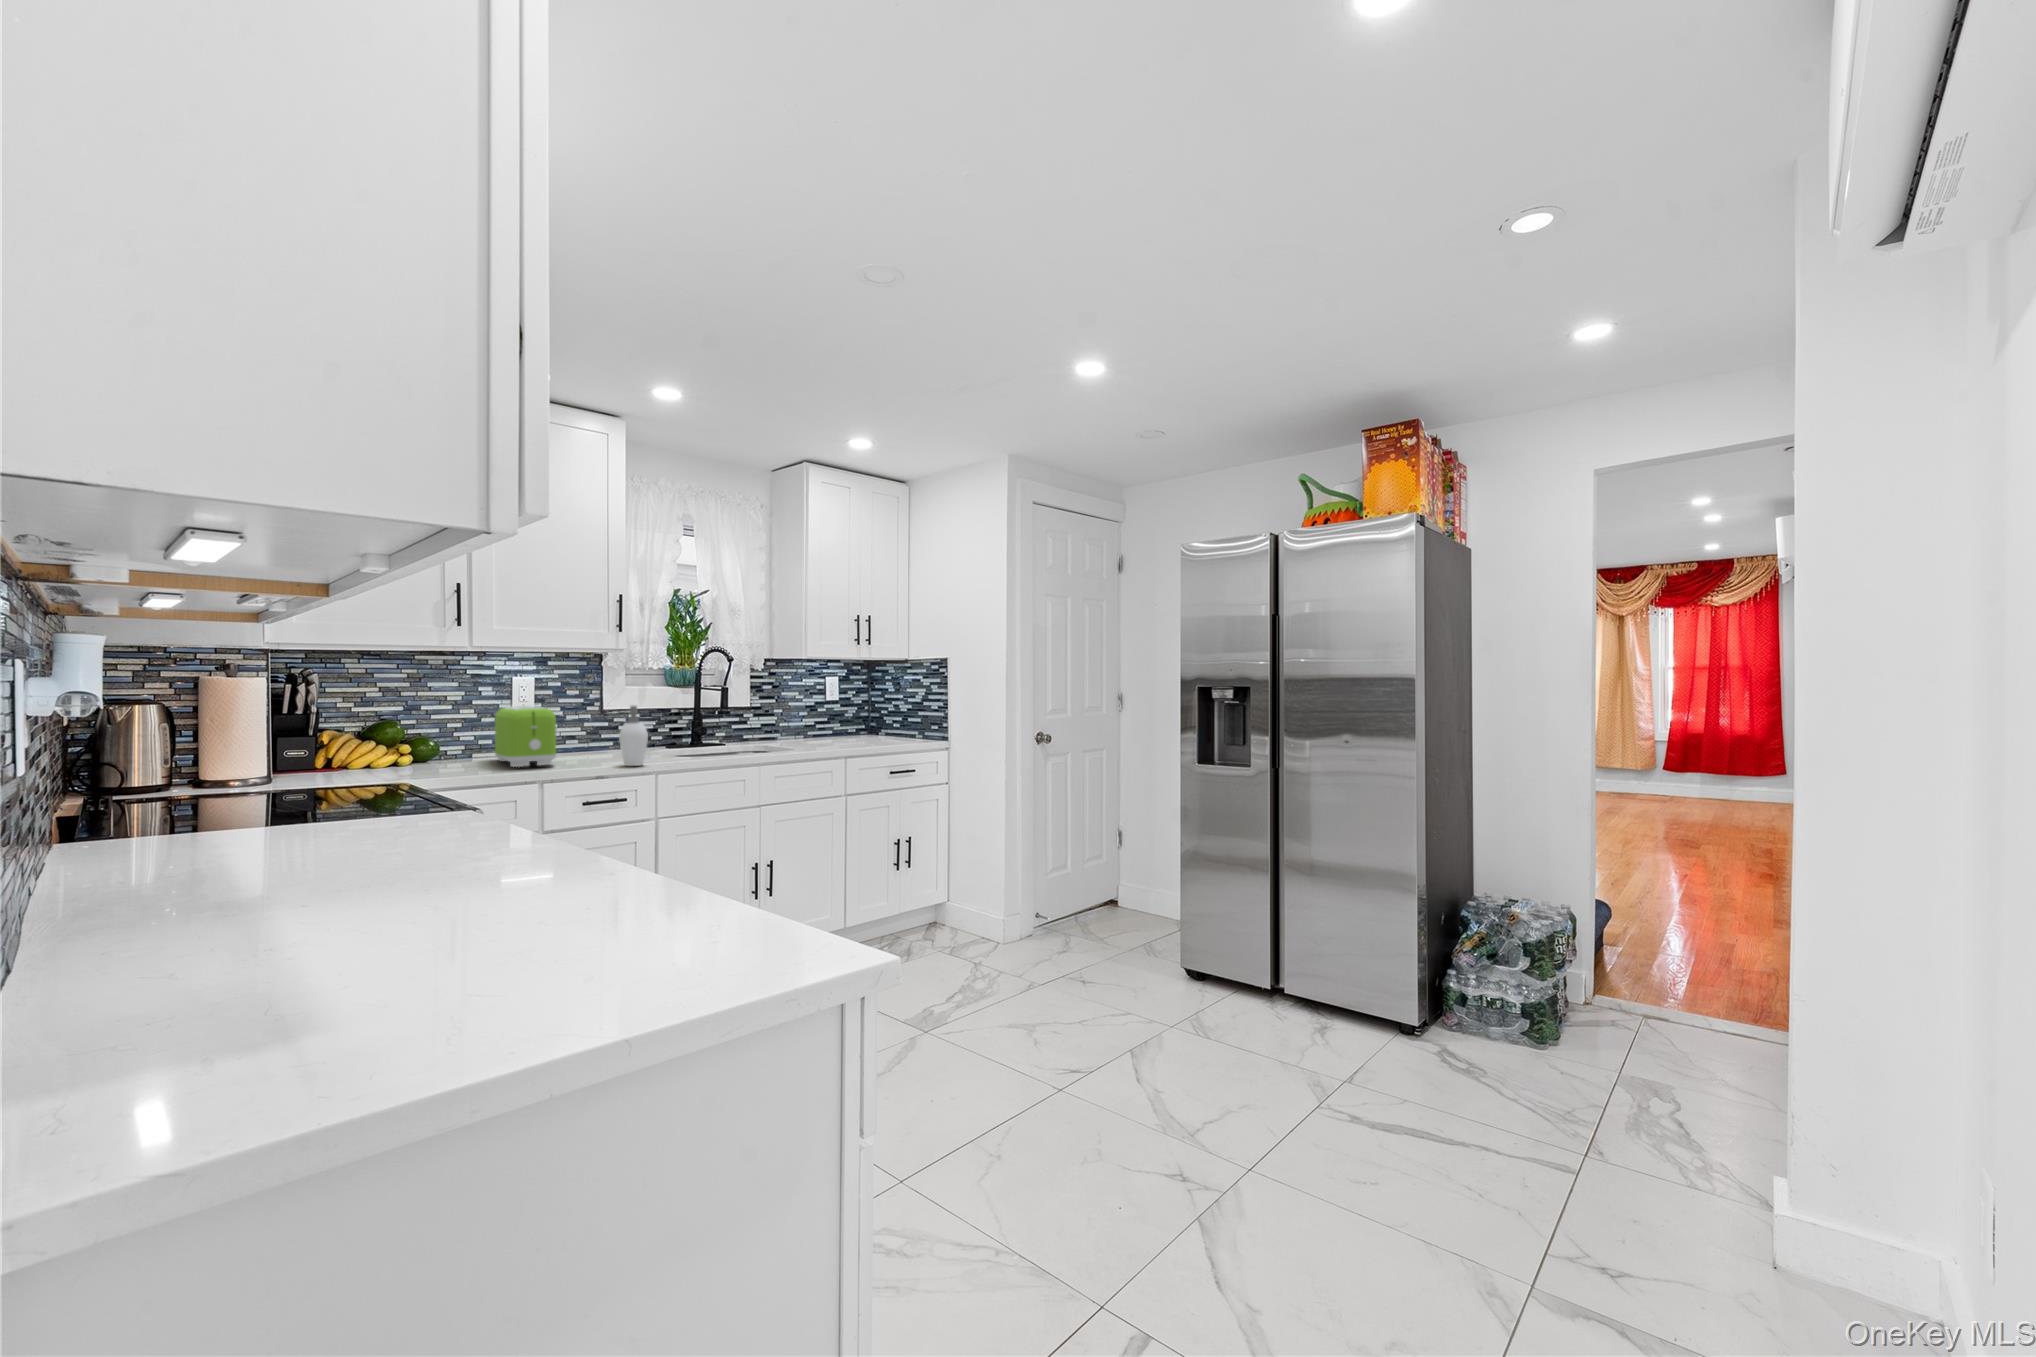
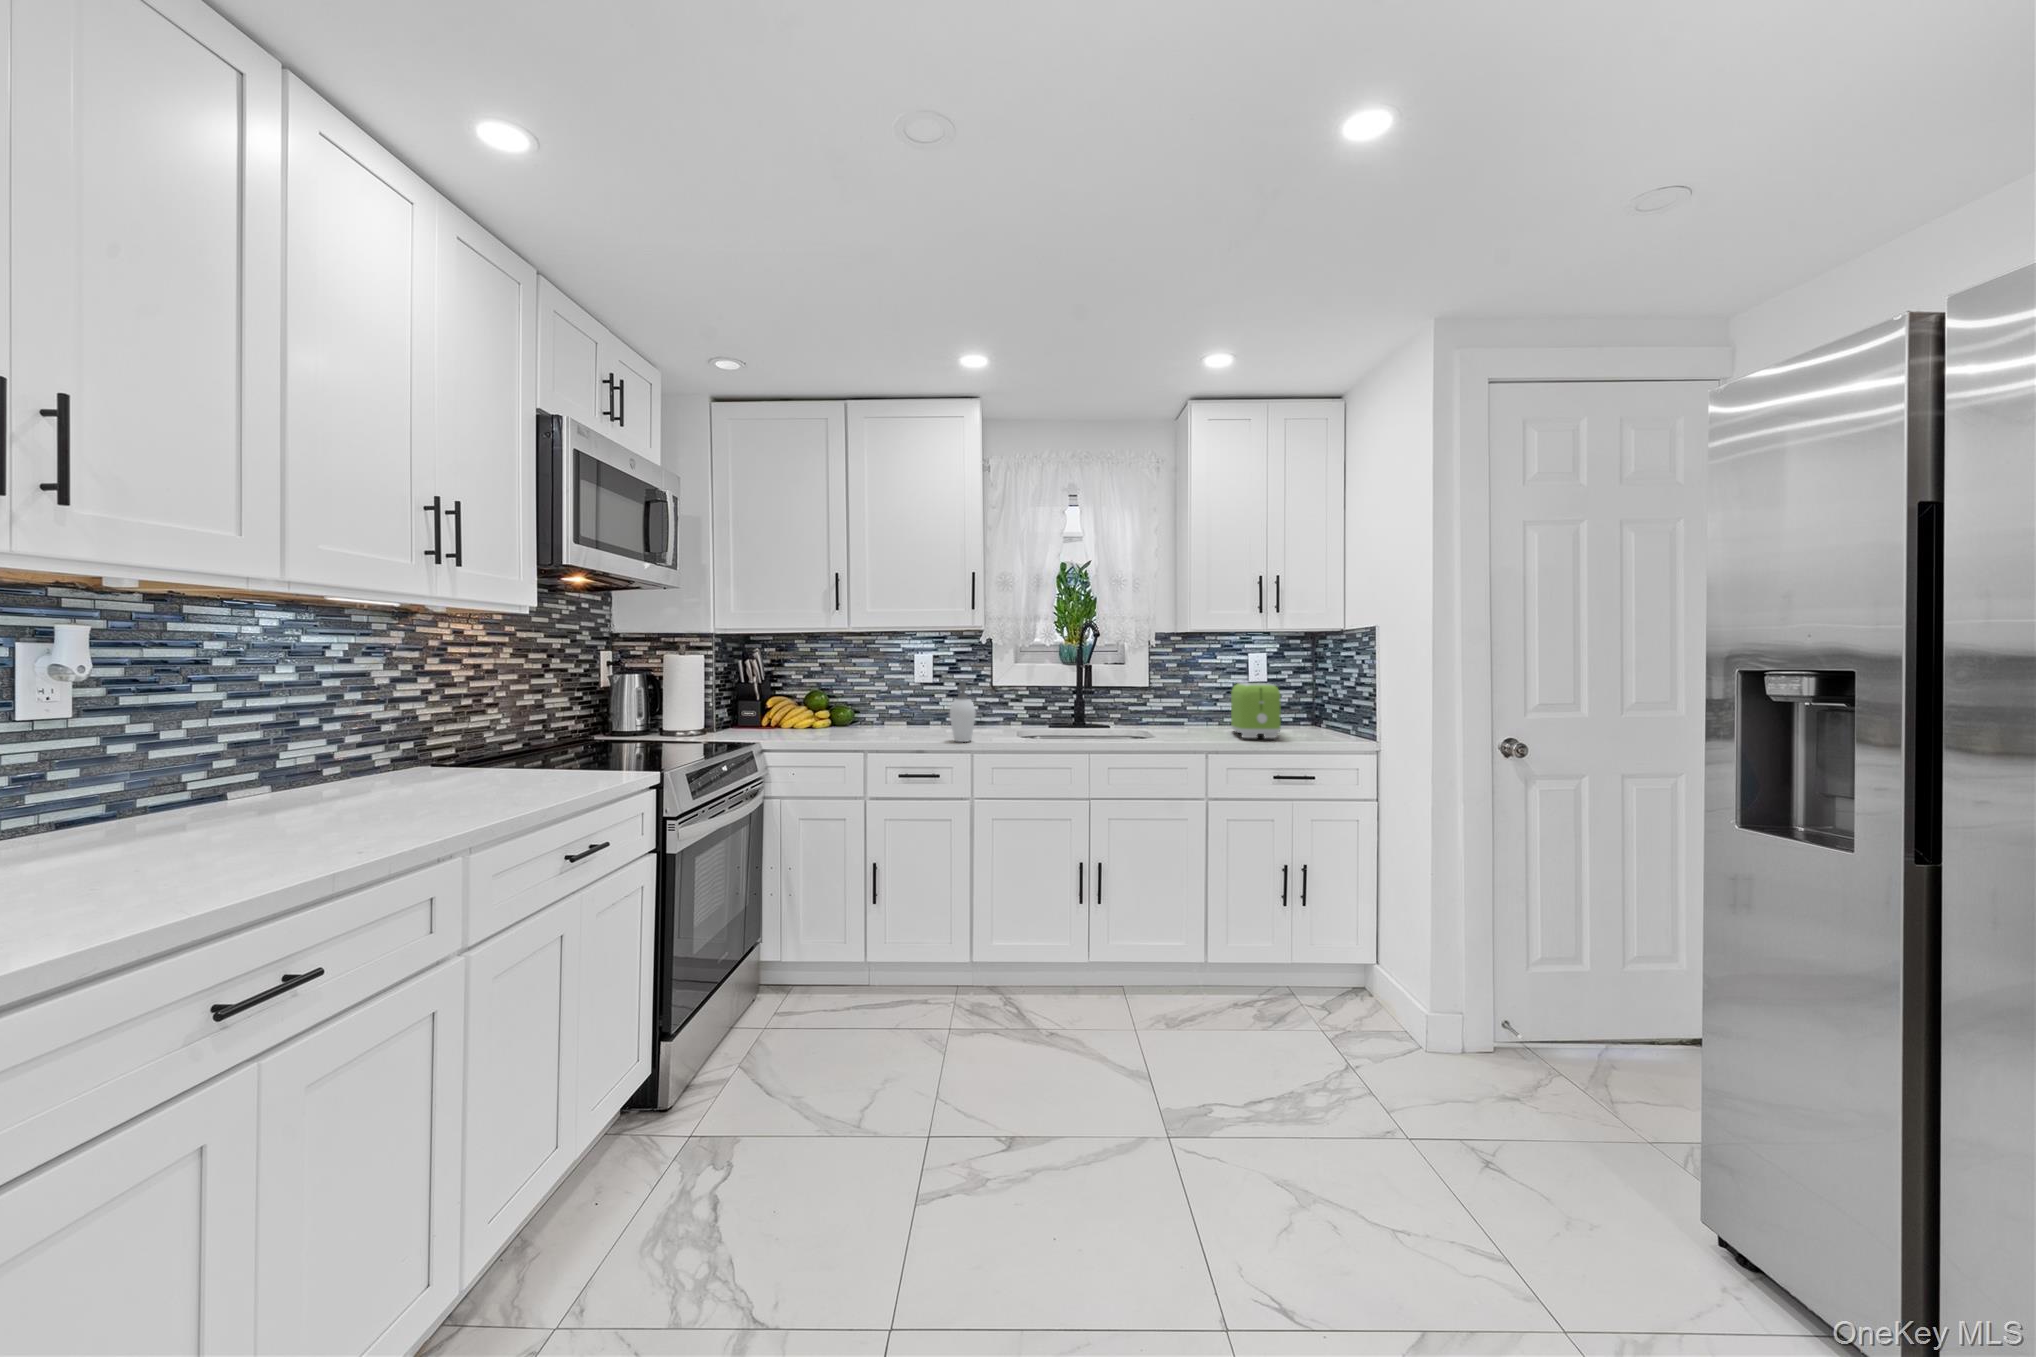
toaster: present [495,706,556,767] -> present [1231,683,1281,738]

